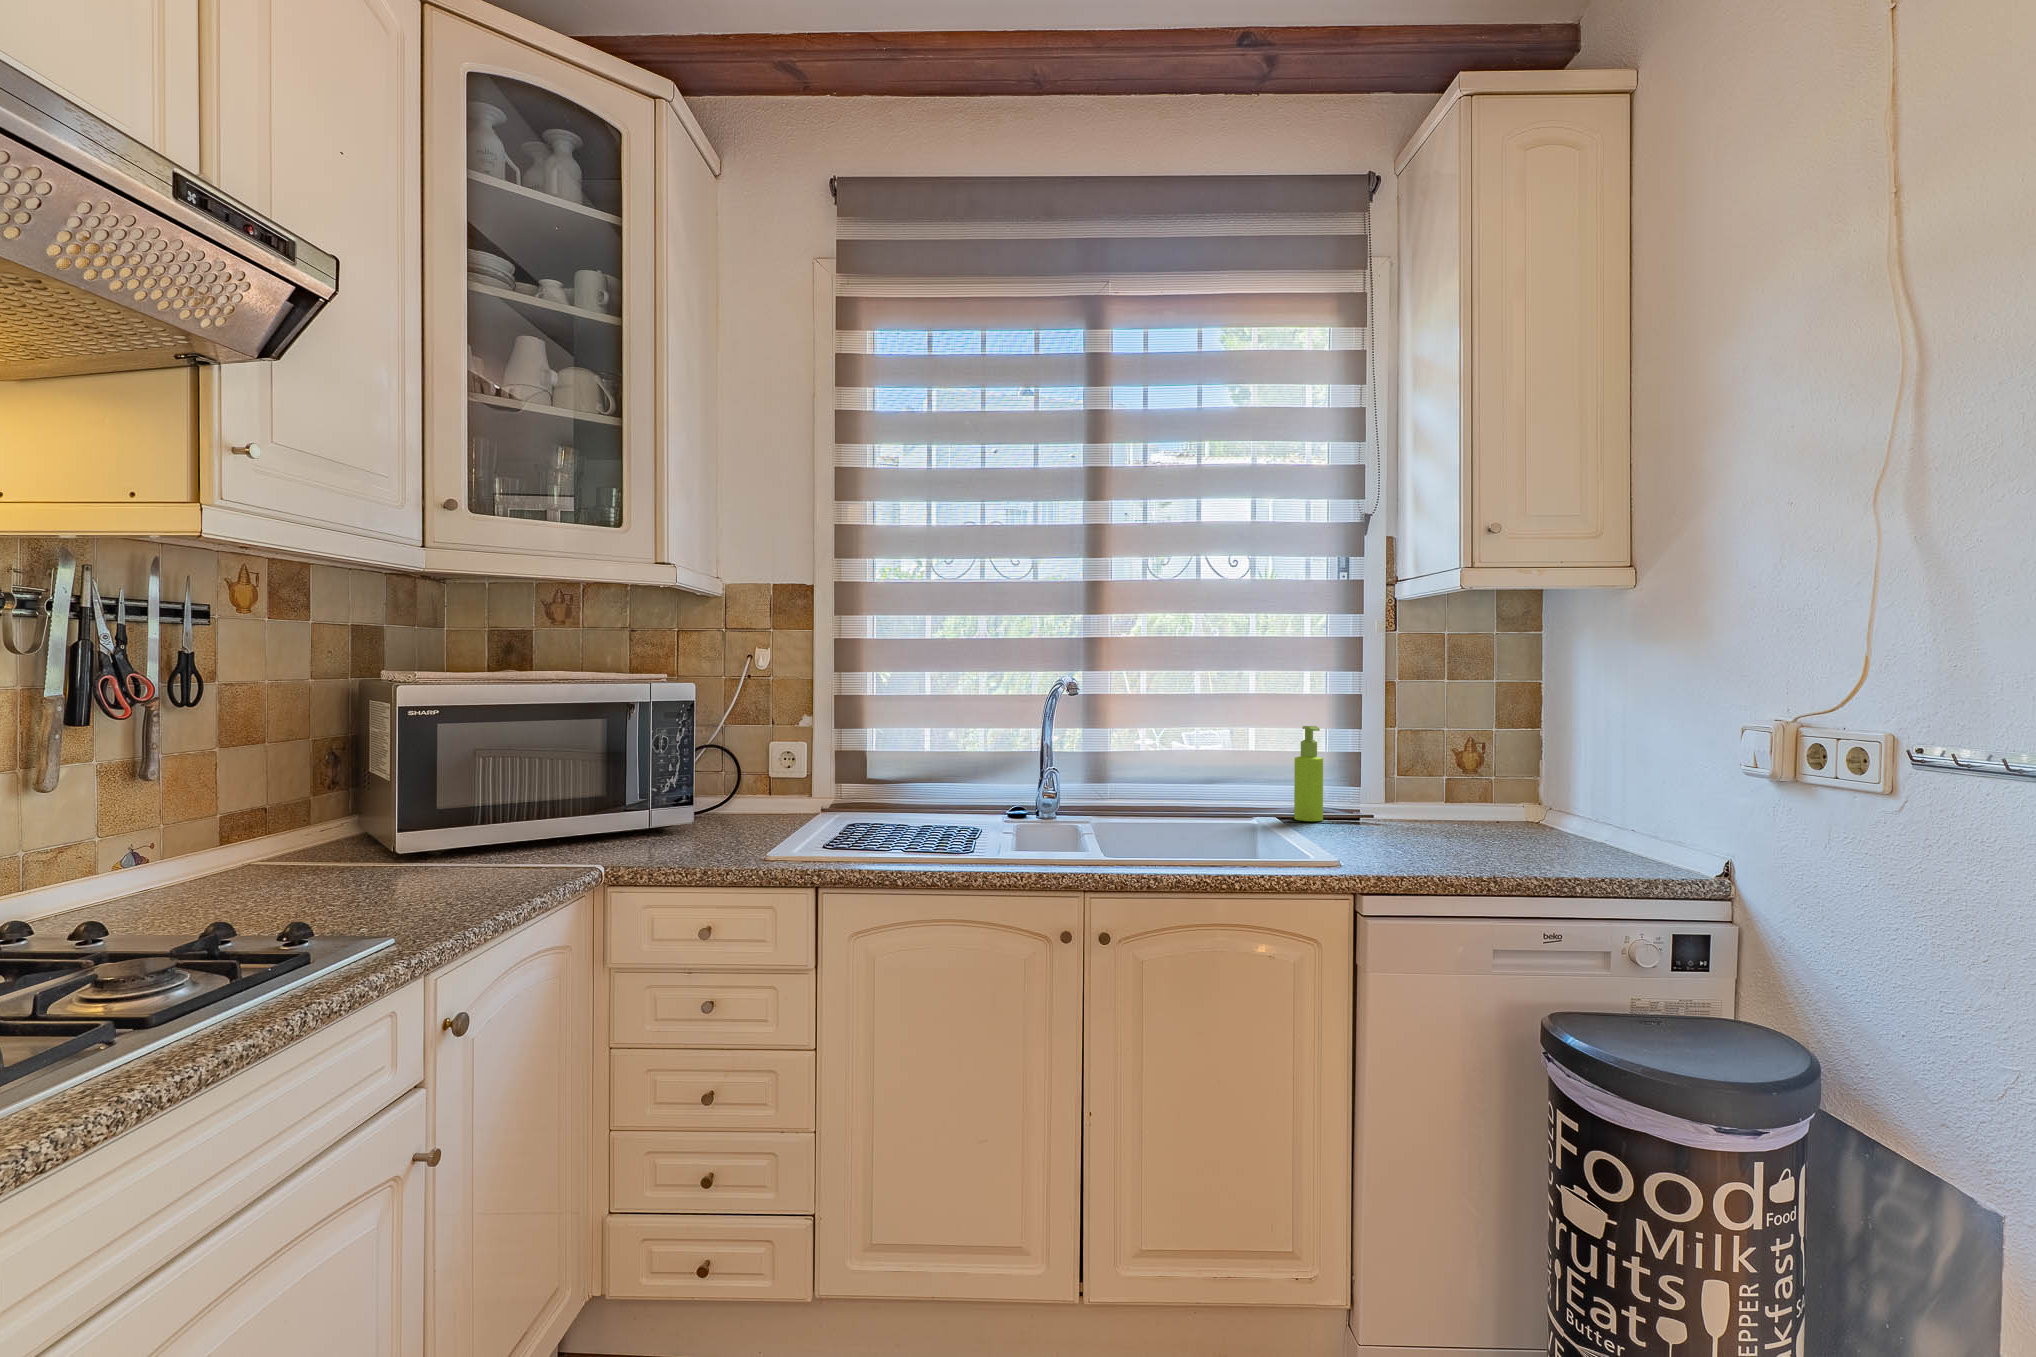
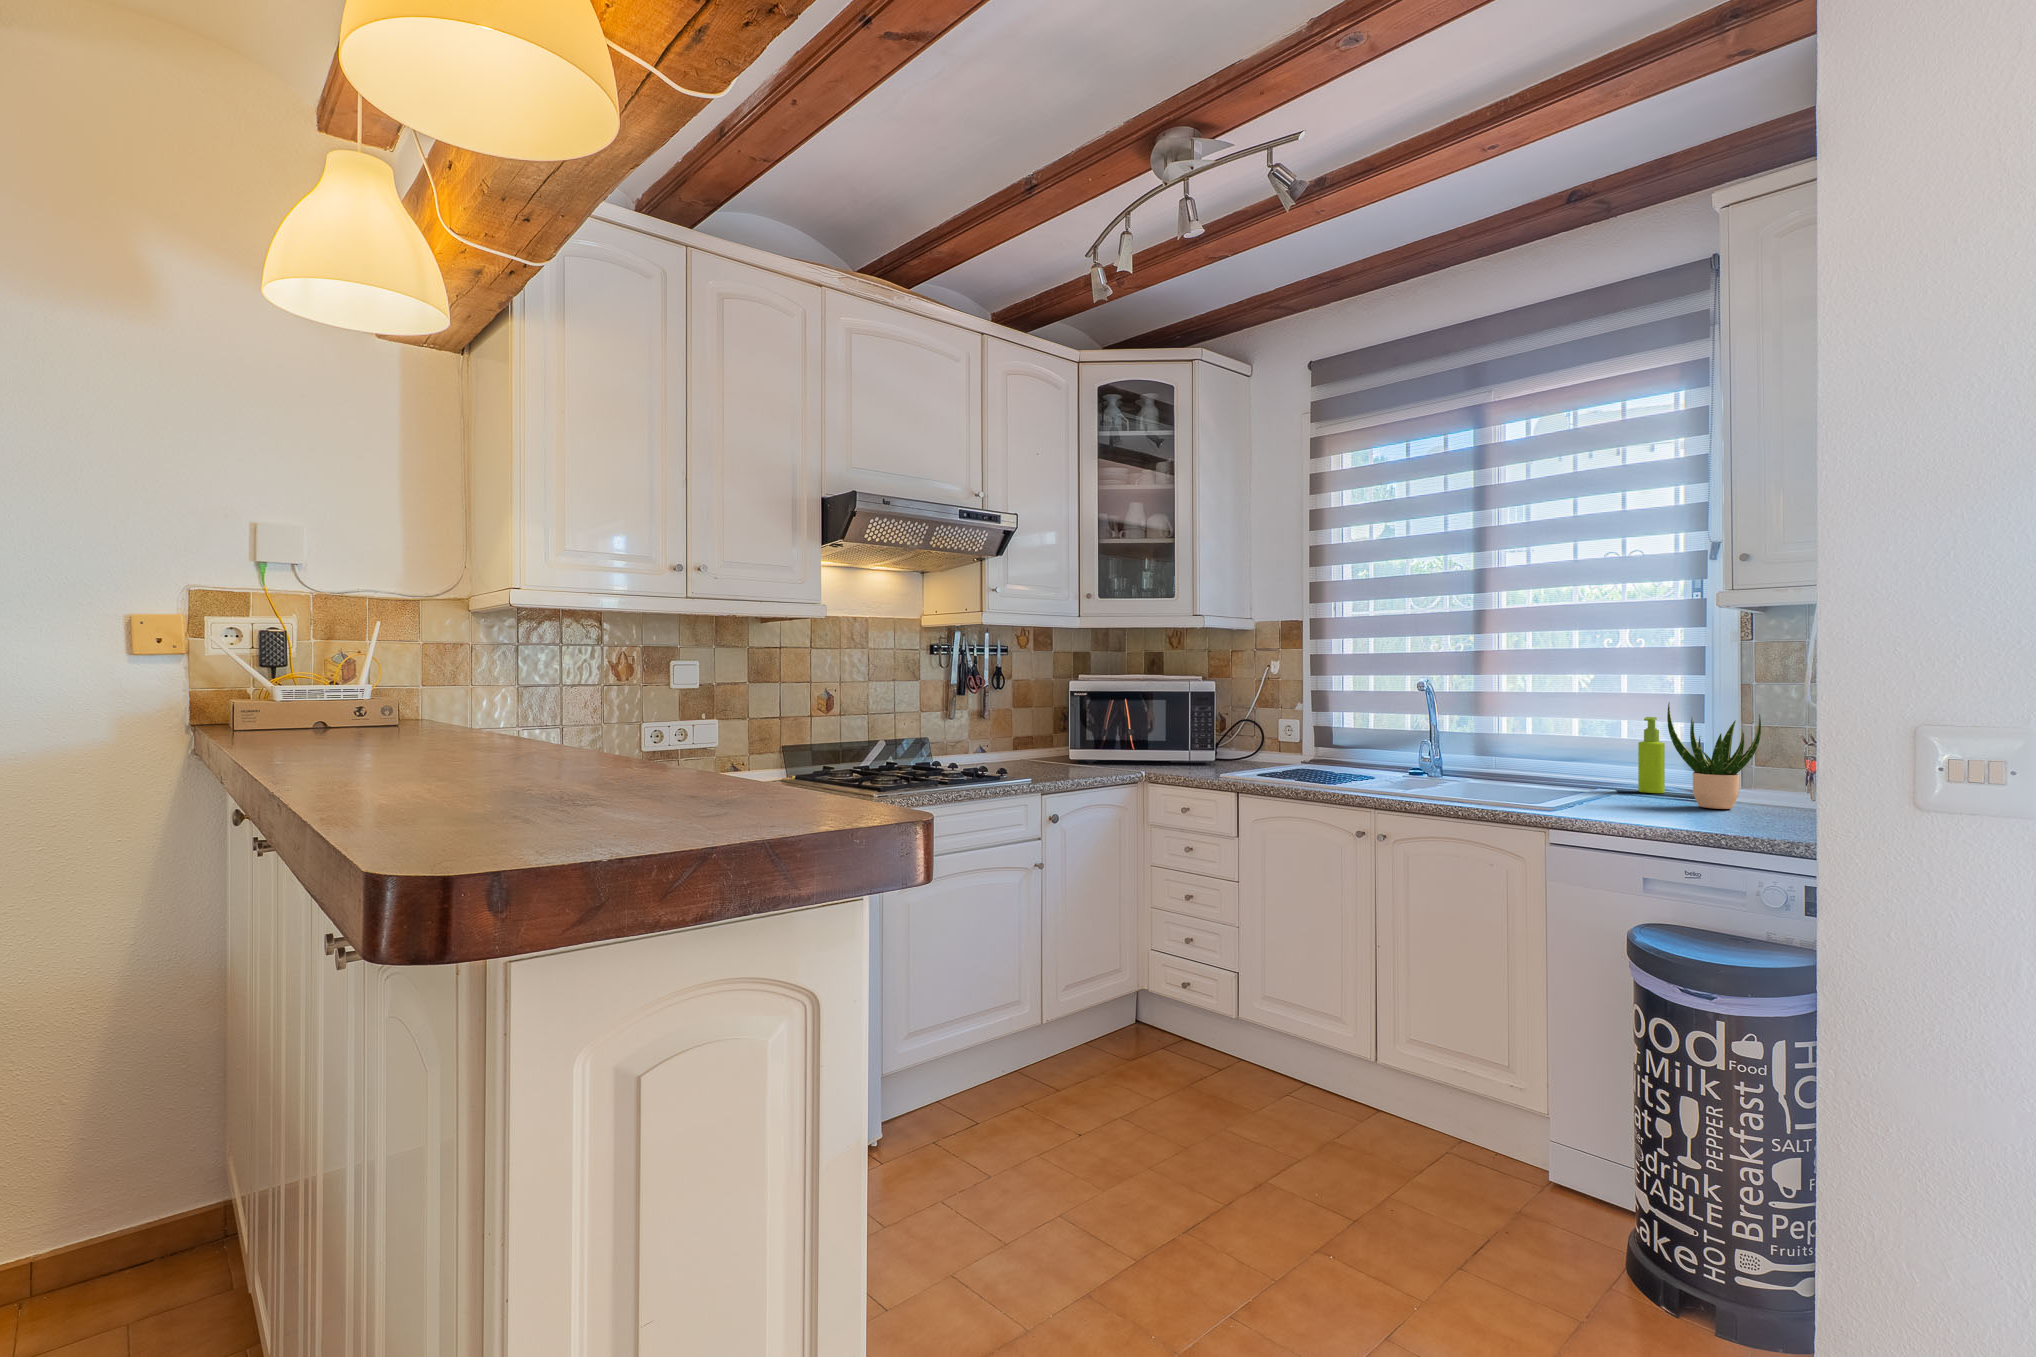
potted plant: none [1398,708,1483,840] -> present [1667,703,1761,809]

